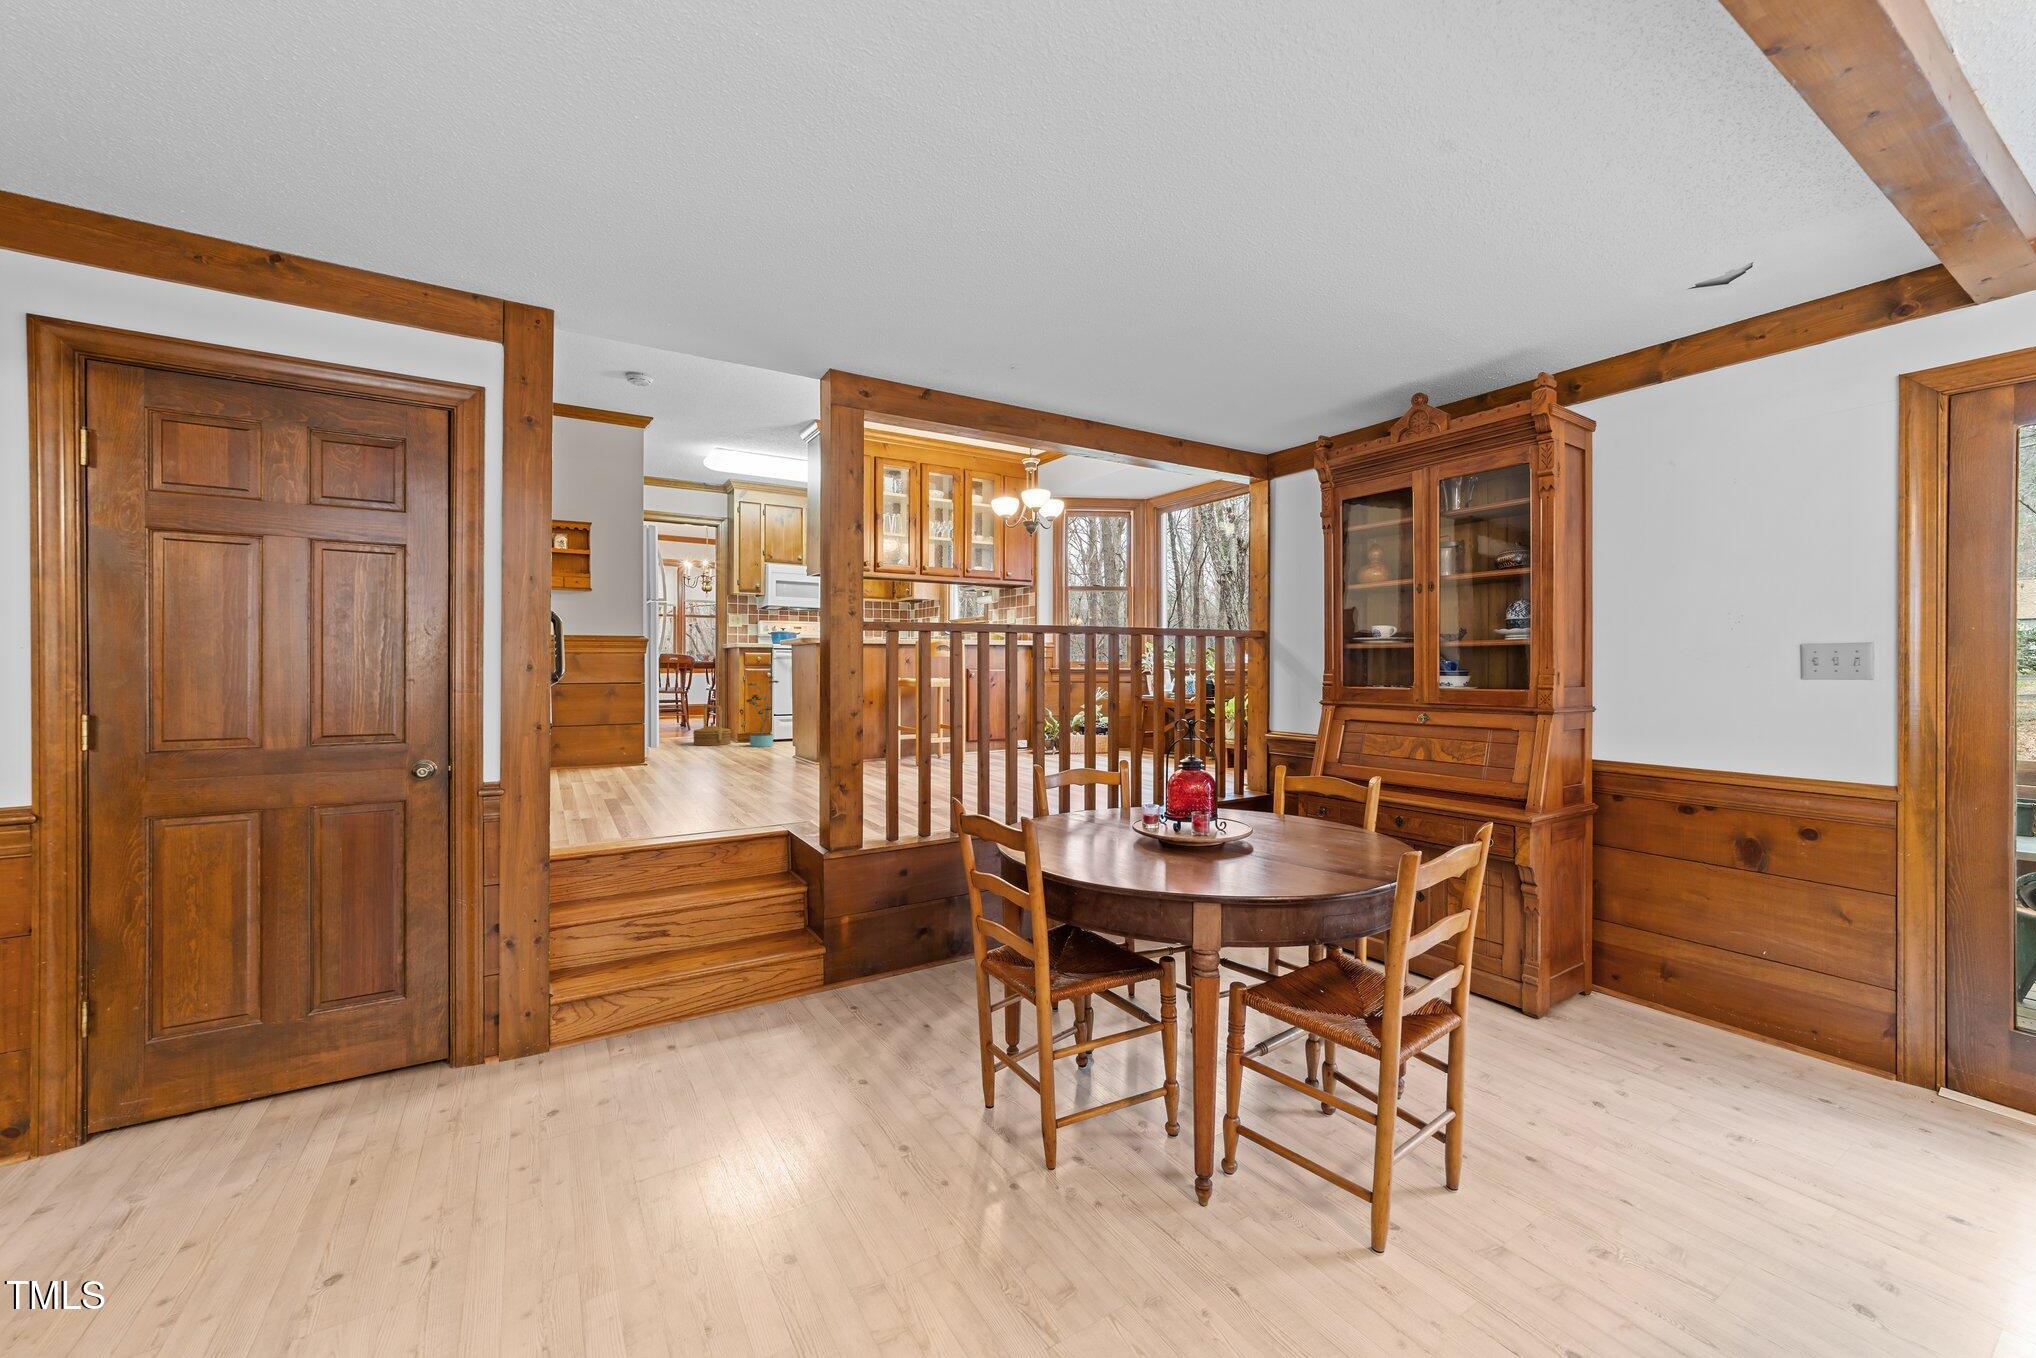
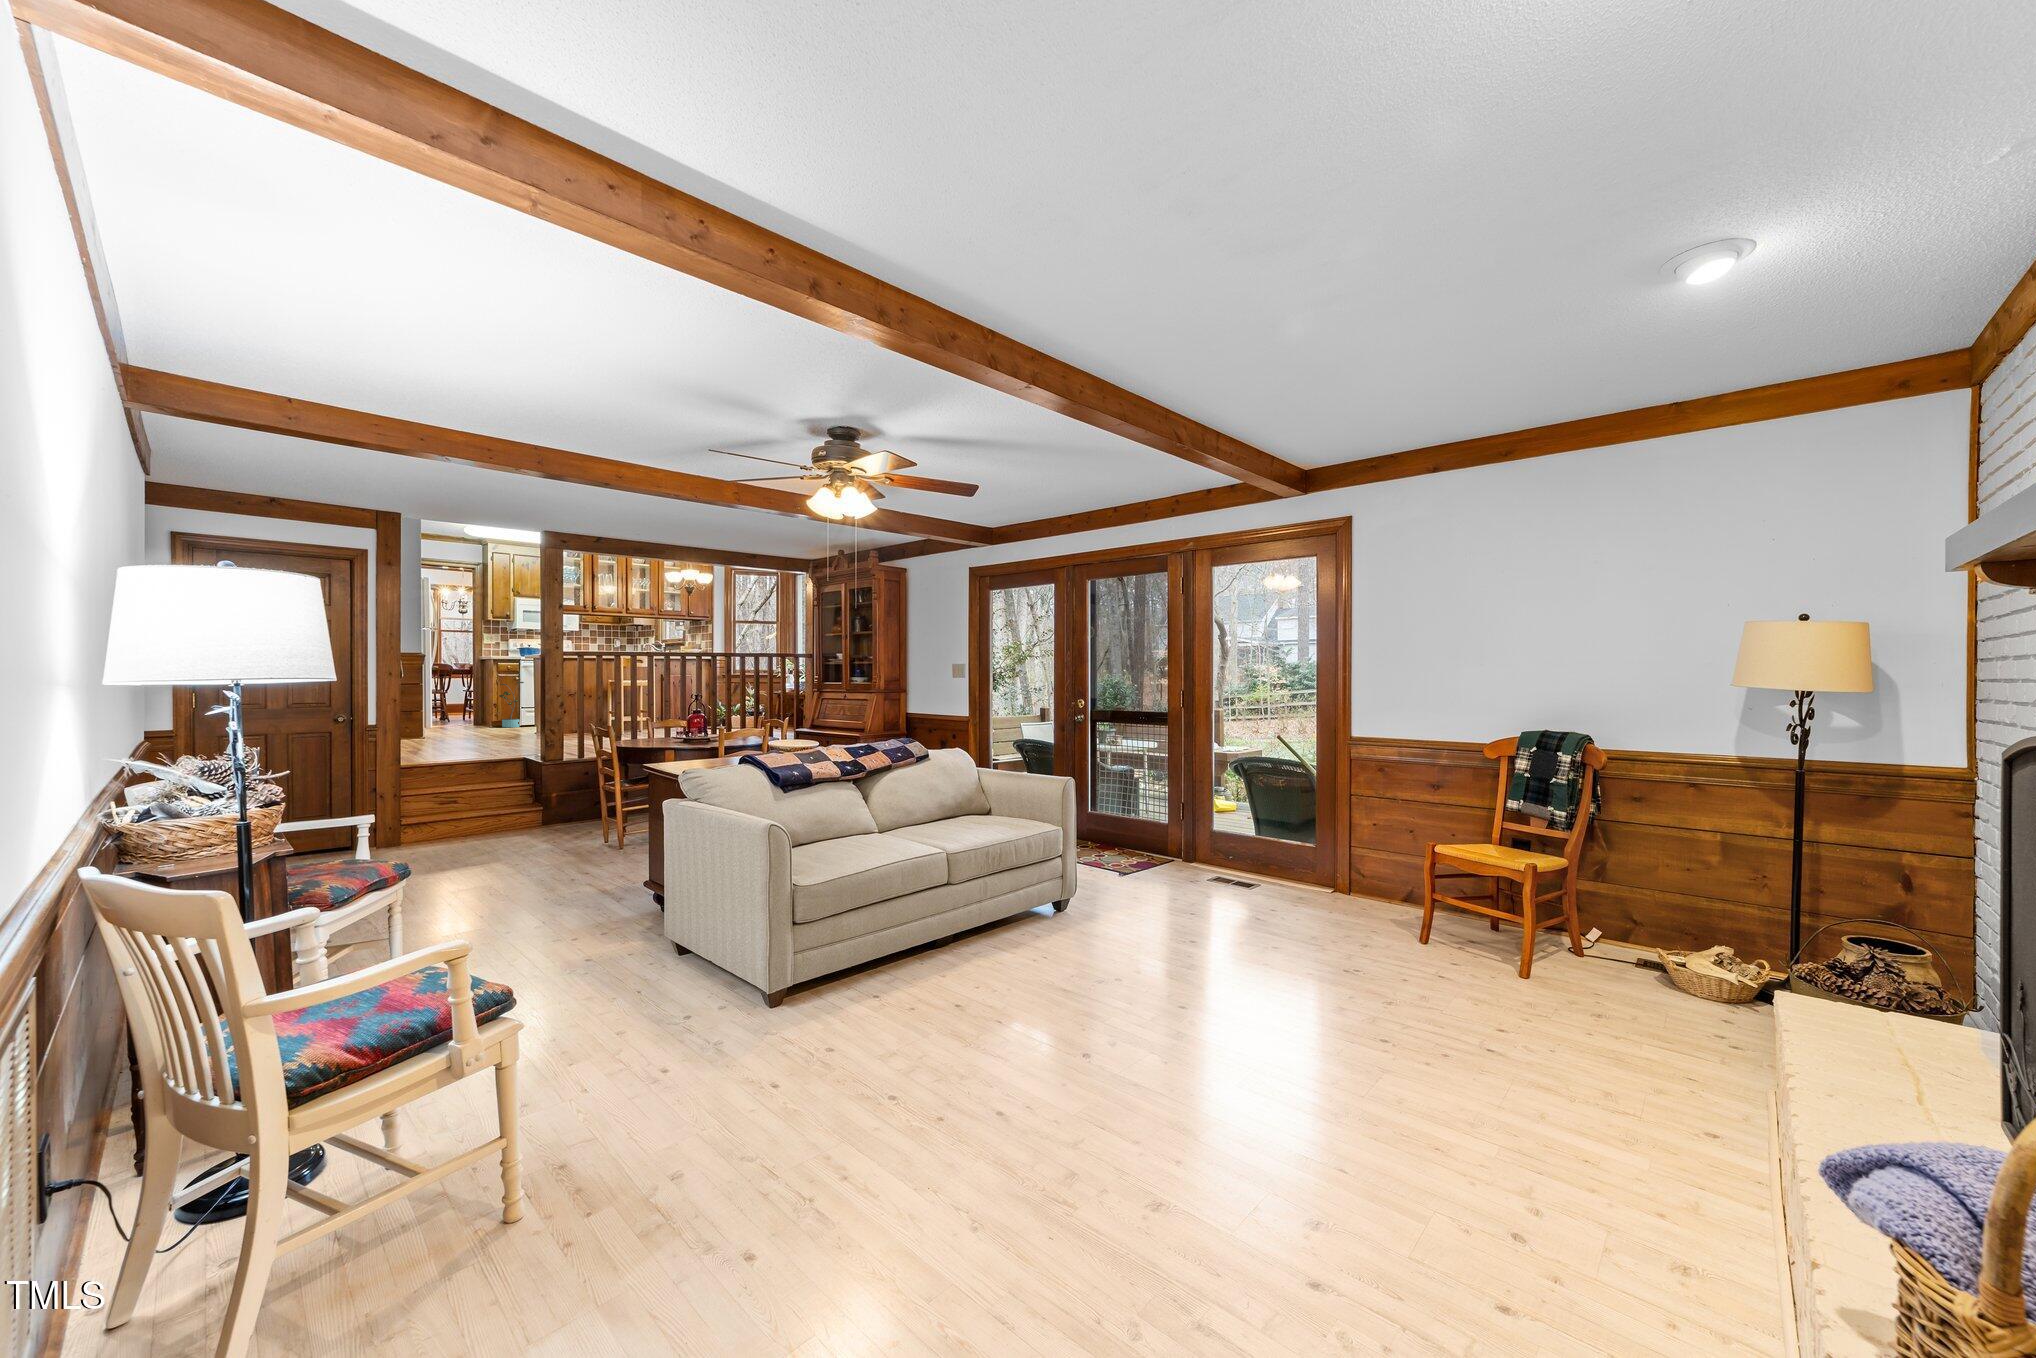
basket: present [693,705,731,745] -> none [457,699,487,727]

